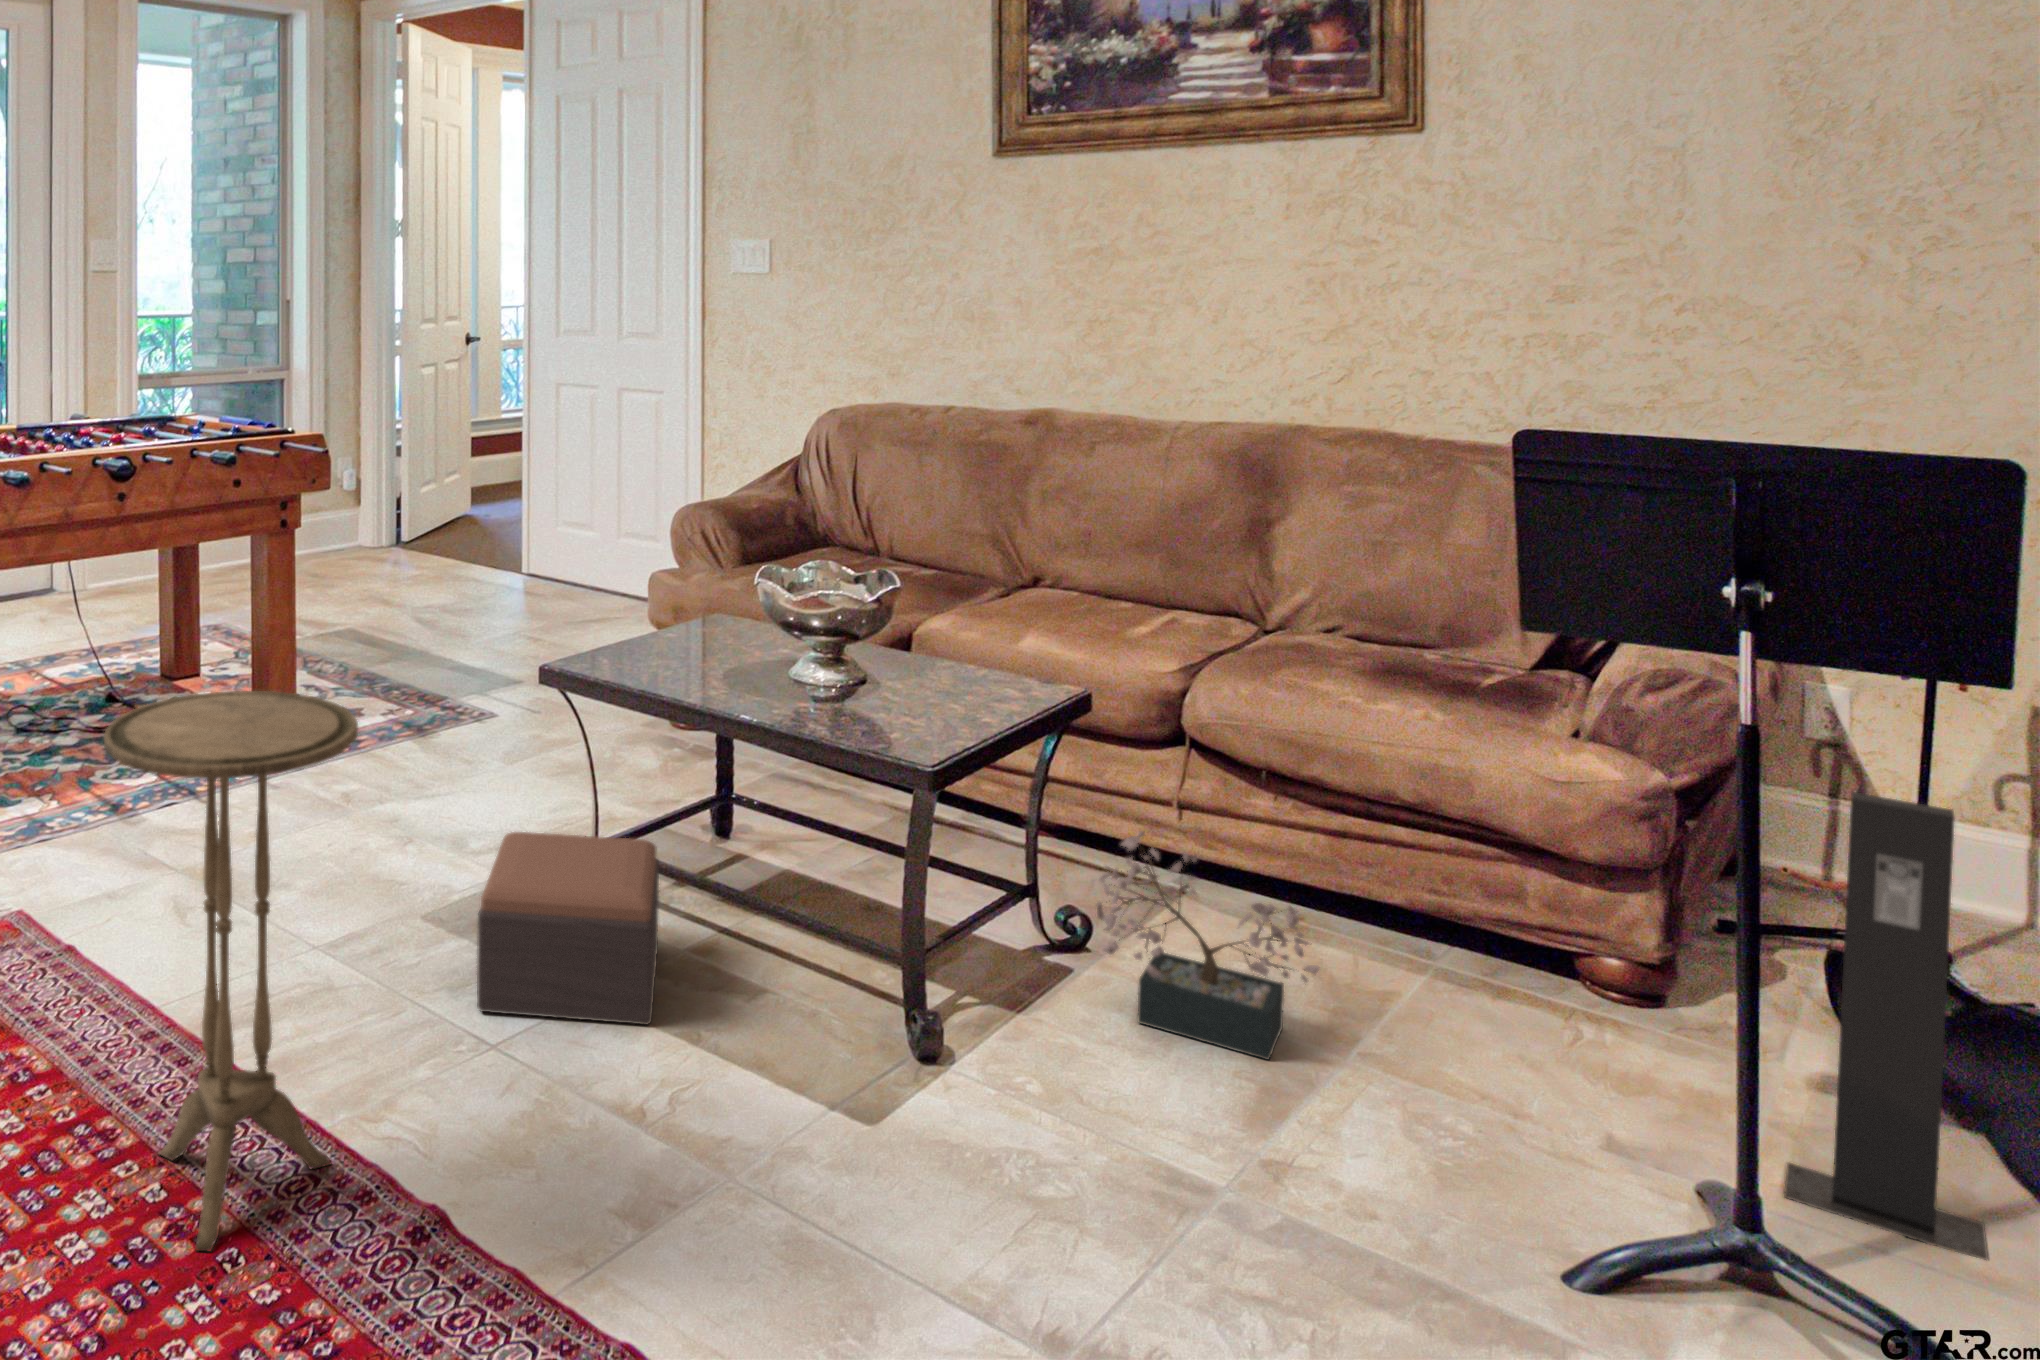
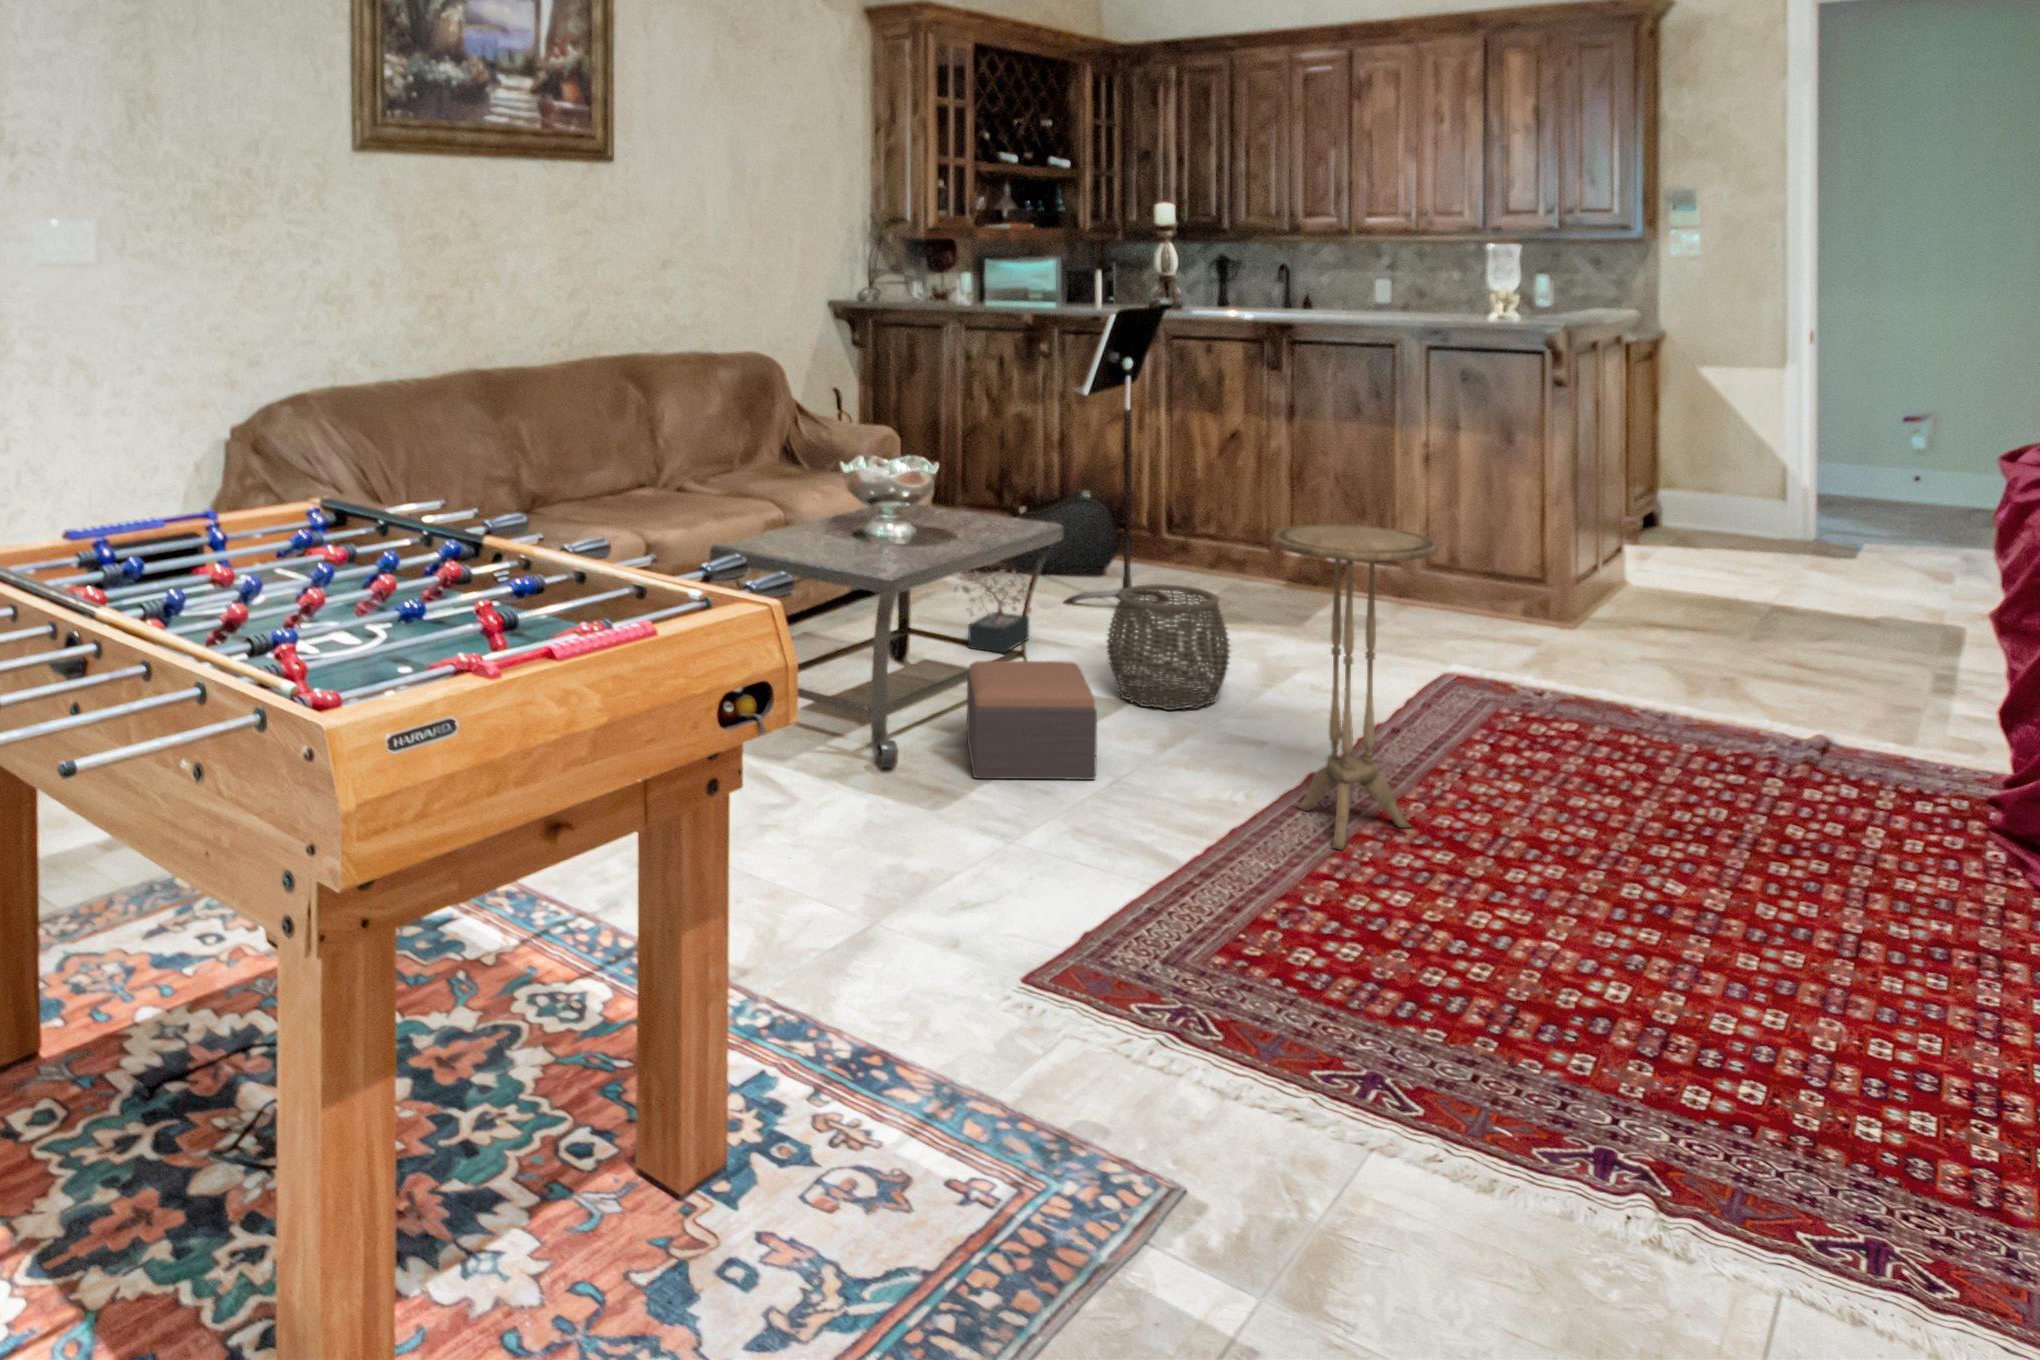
speaker: present [1784,792,1988,1260] -> none [1063,445,1111,599]
woven basket: none [781,908,1033,1205] -> present [1107,584,1230,710]

